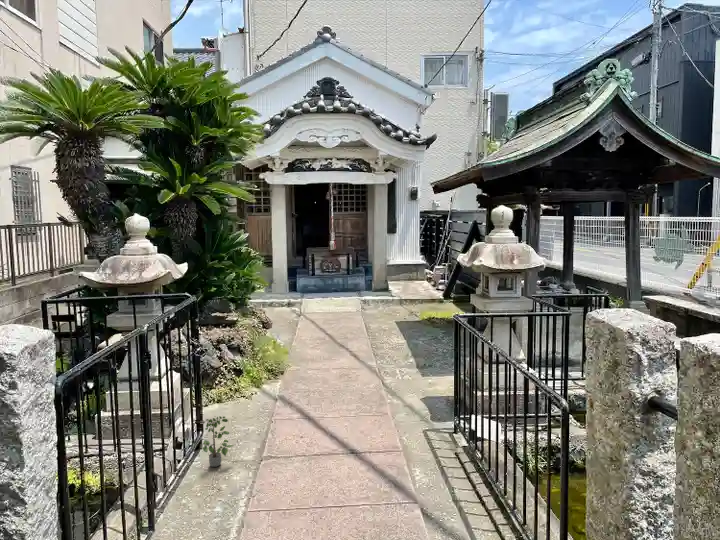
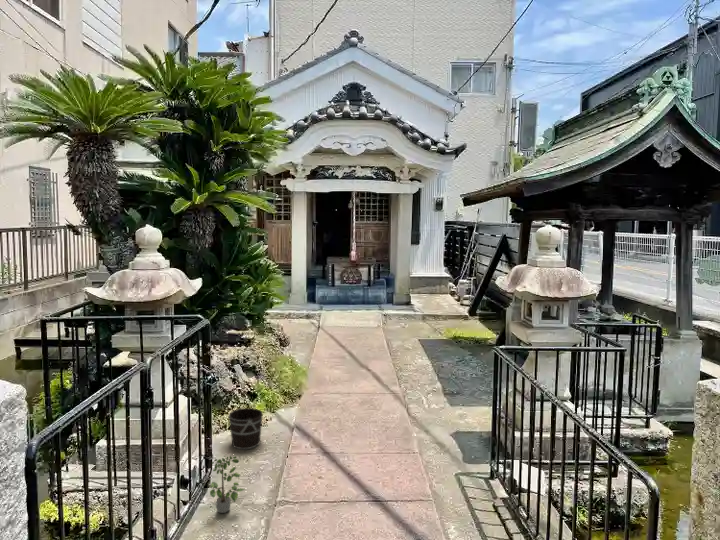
bucket: none [216,380,248,417] -> present [229,408,263,449]

